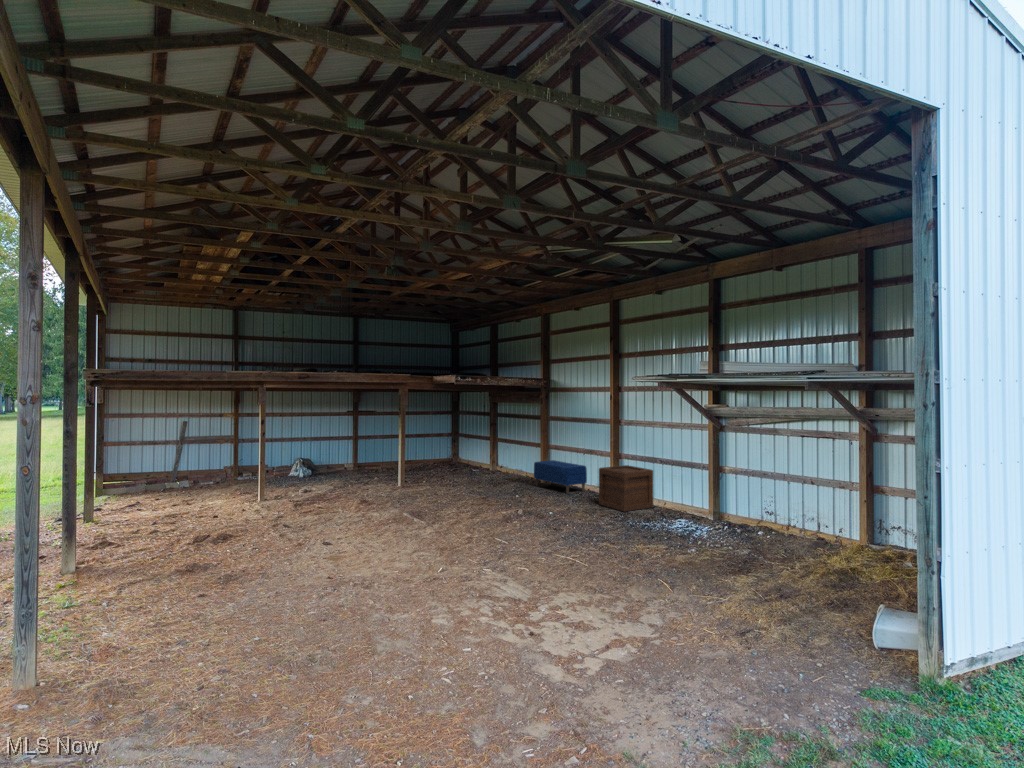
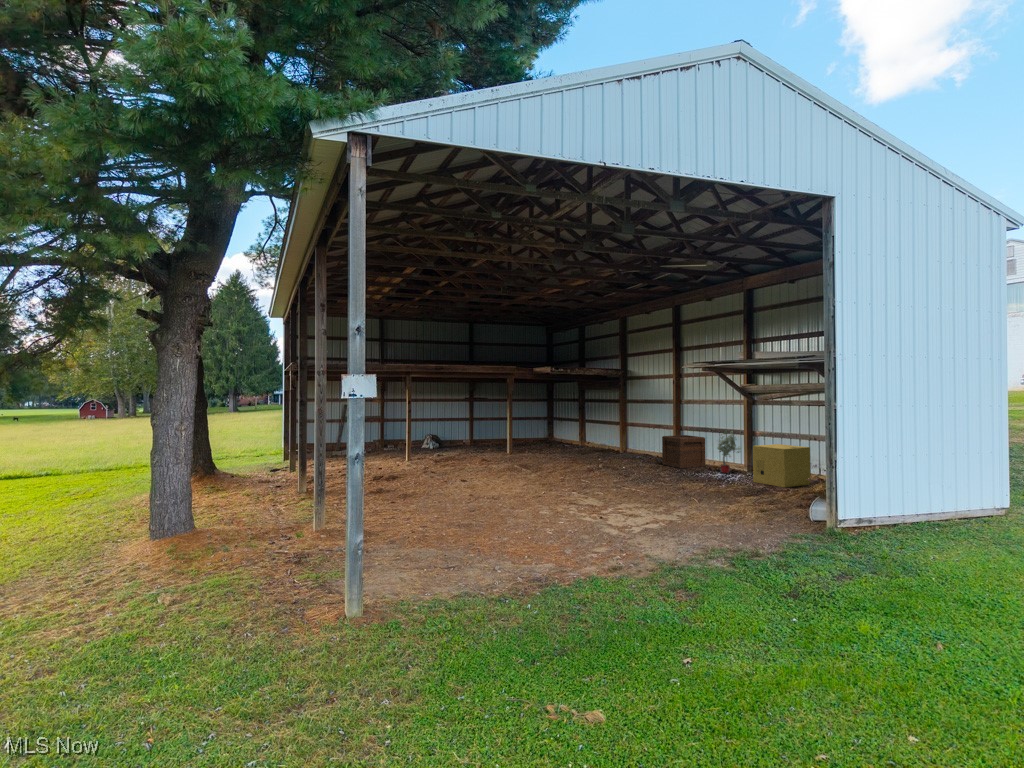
bench: present [534,460,587,494] -> none [614,435,656,460]
potted tree: none [671,464,706,521] -> present [718,431,741,474]
cardboard box: none [731,486,806,552] -> present [753,444,810,487]

